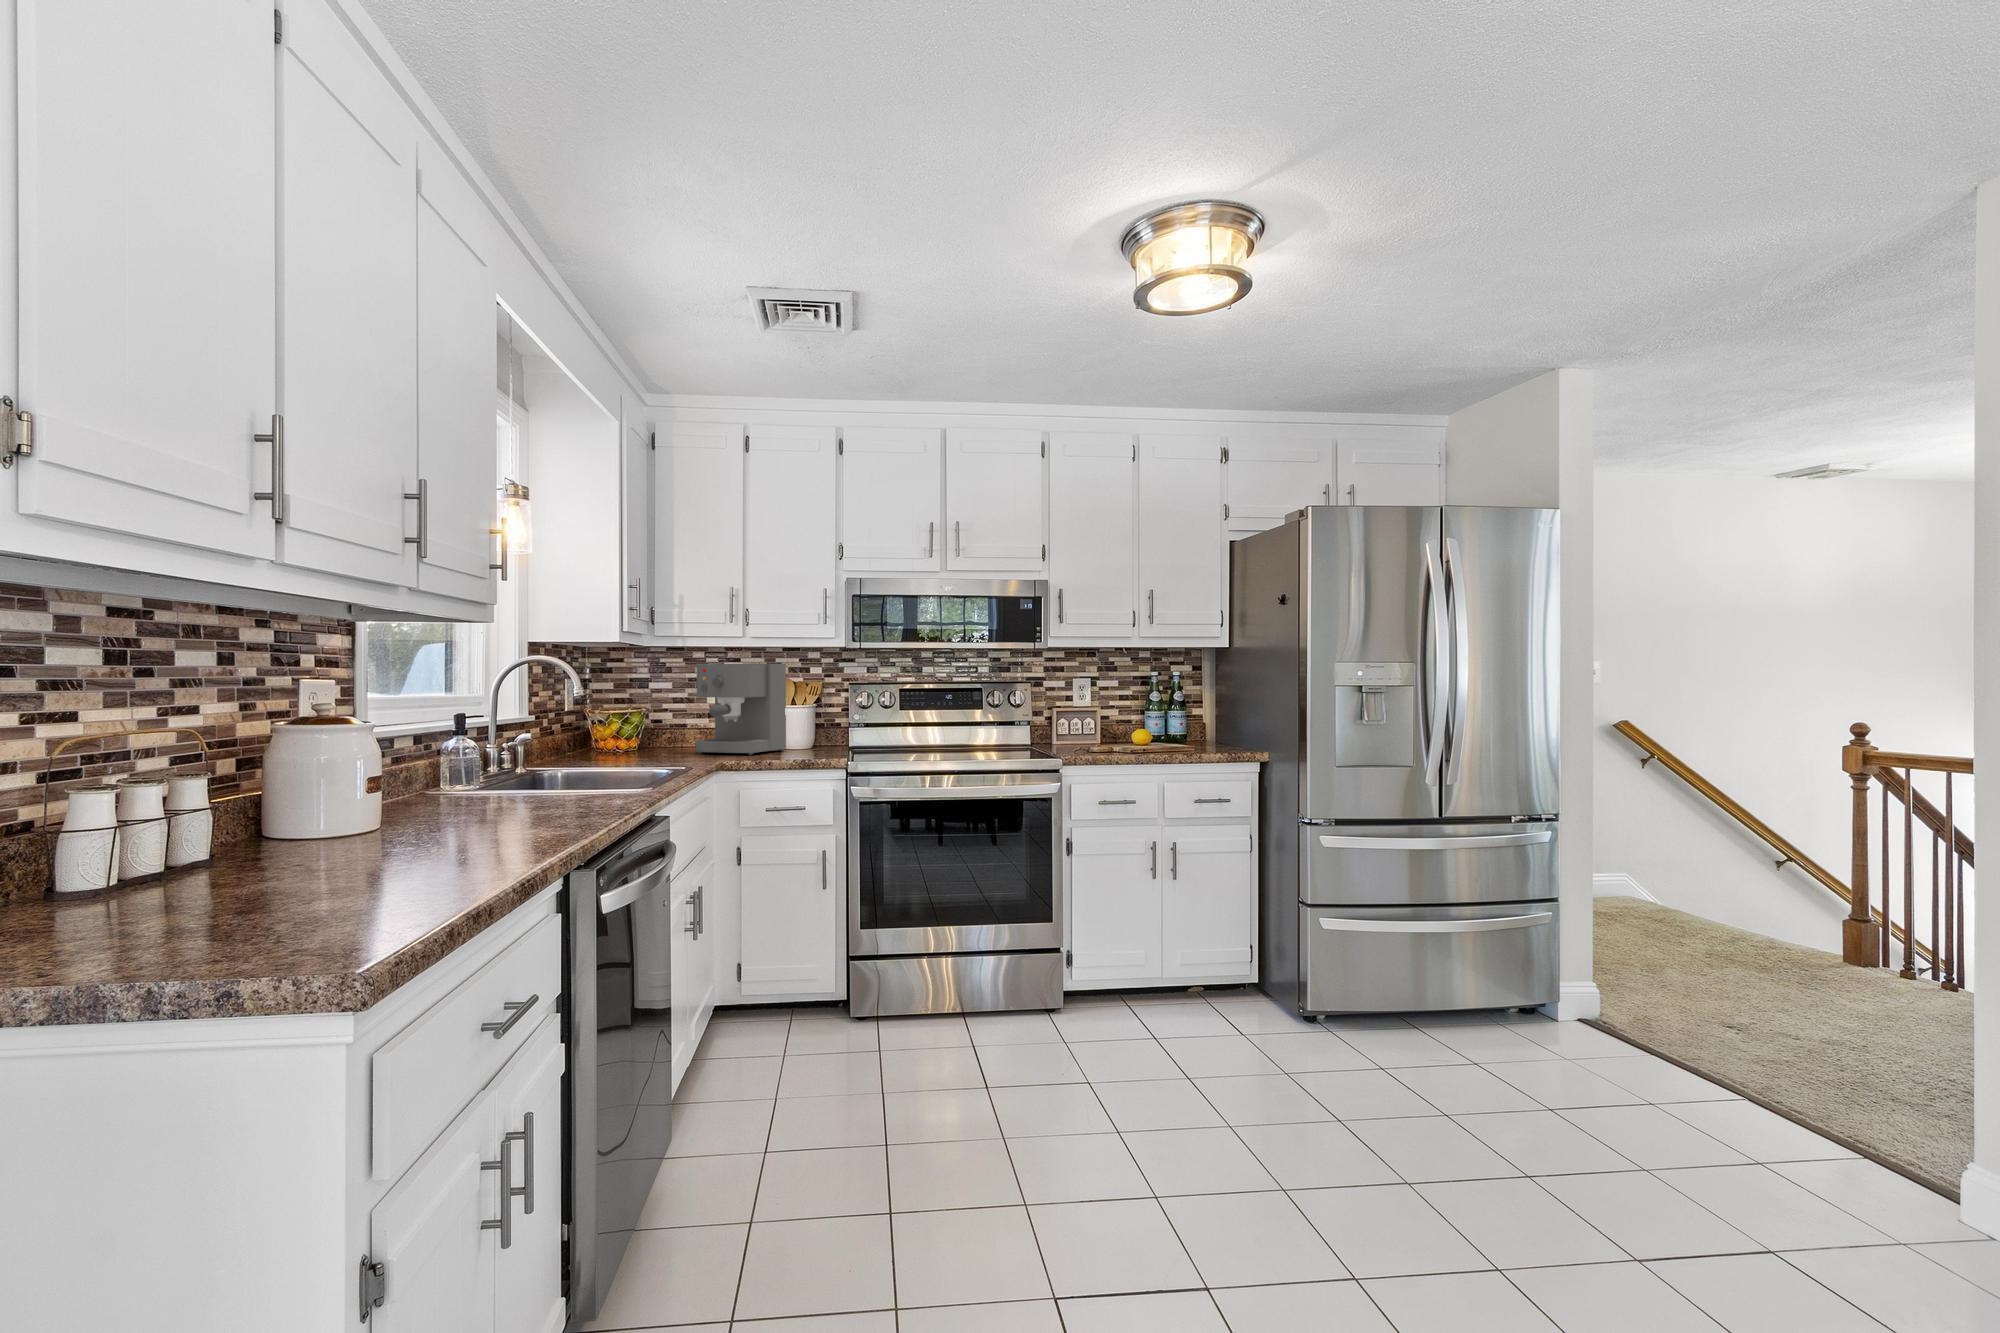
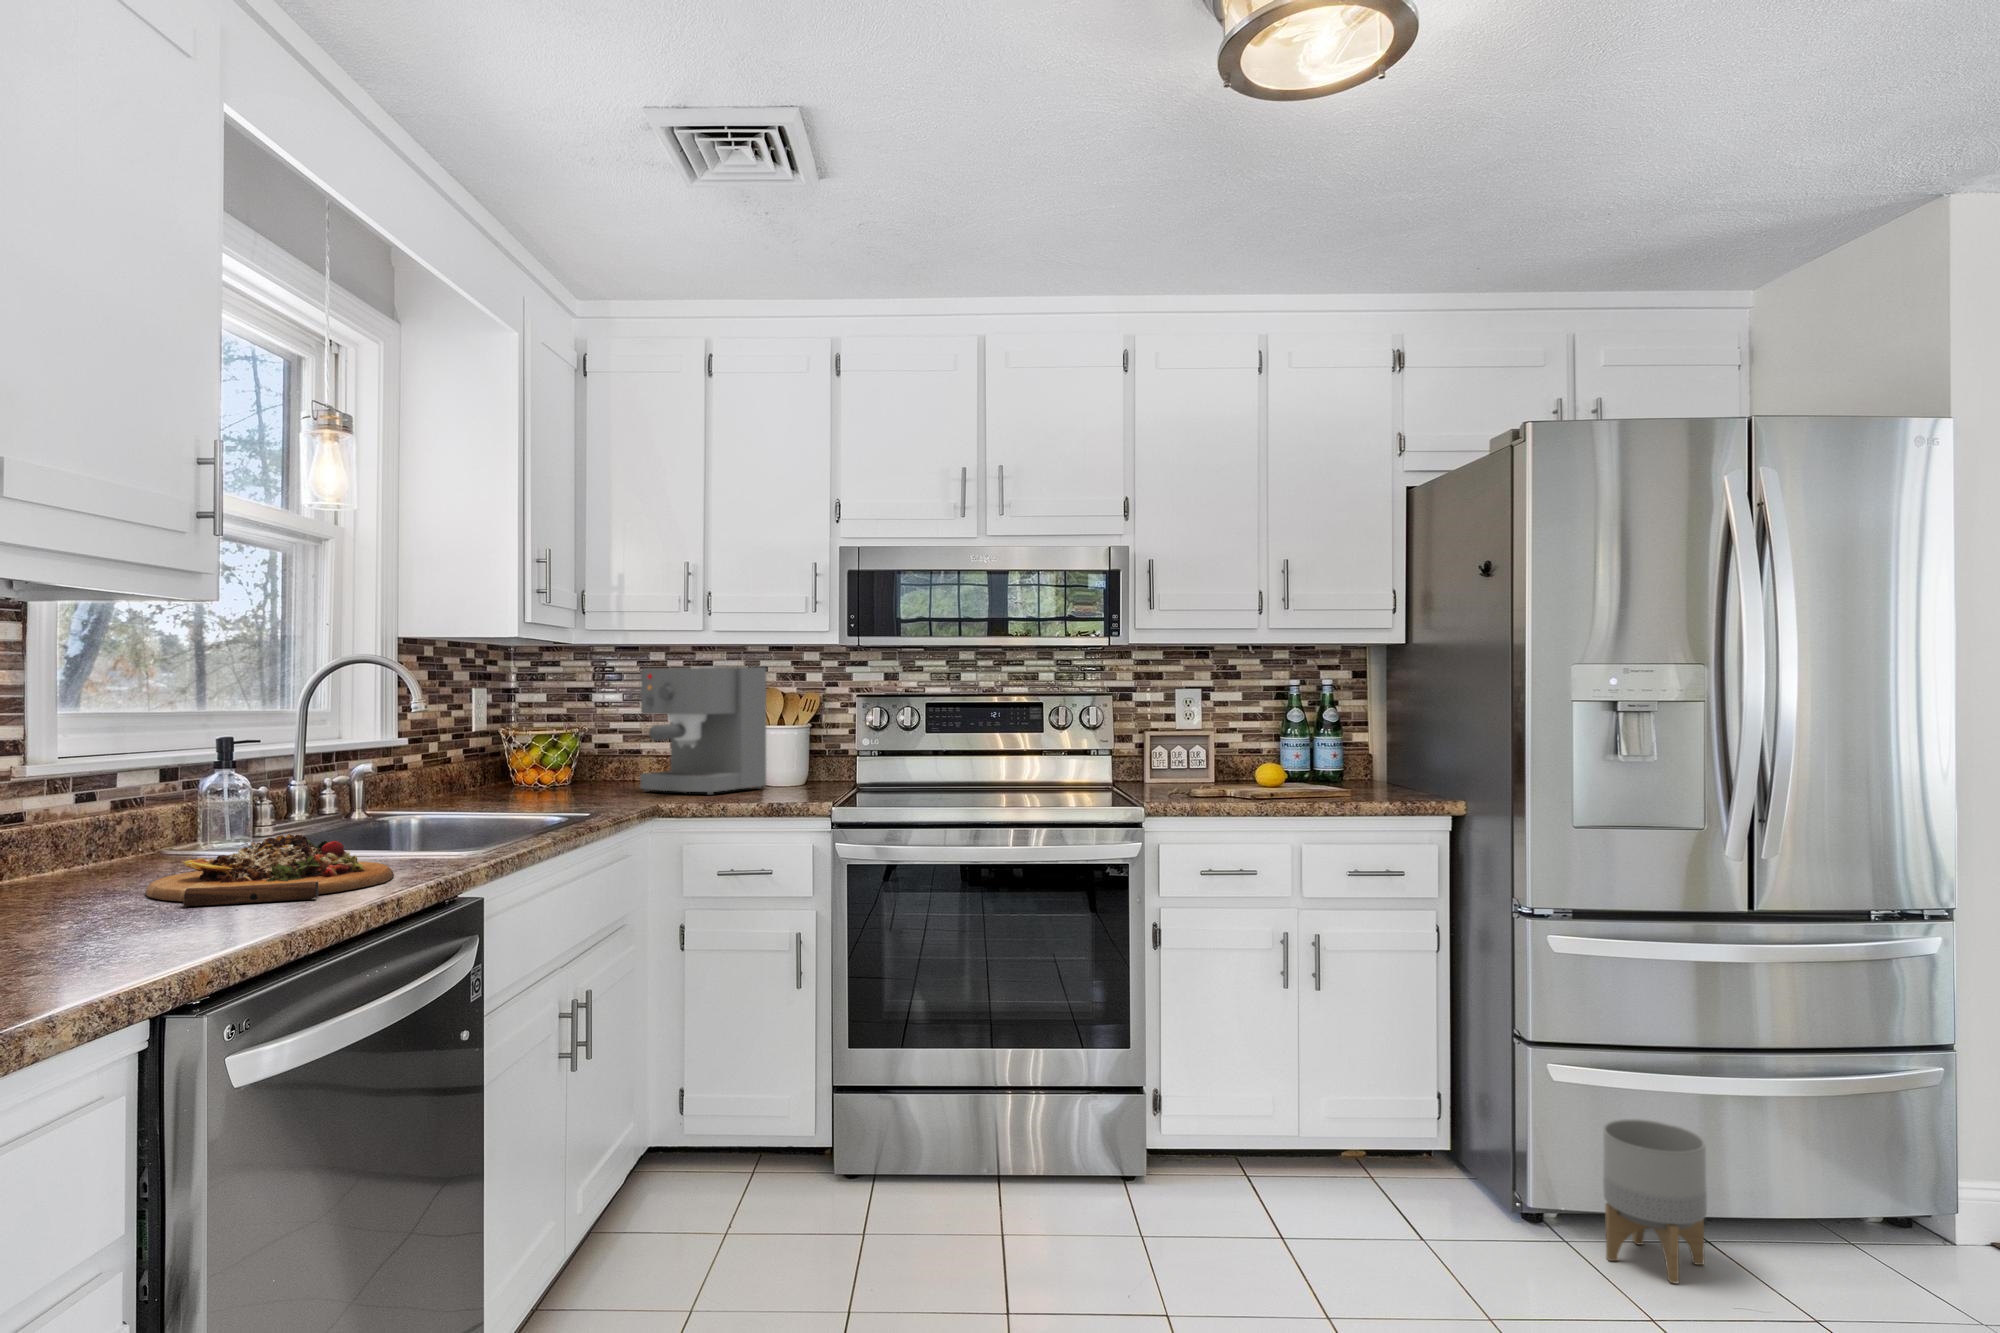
cutting board: none [458,776,612,820] -> present [146,834,394,906]
planter: none [1356,952,1418,1049] -> present [1603,1119,1707,1283]

